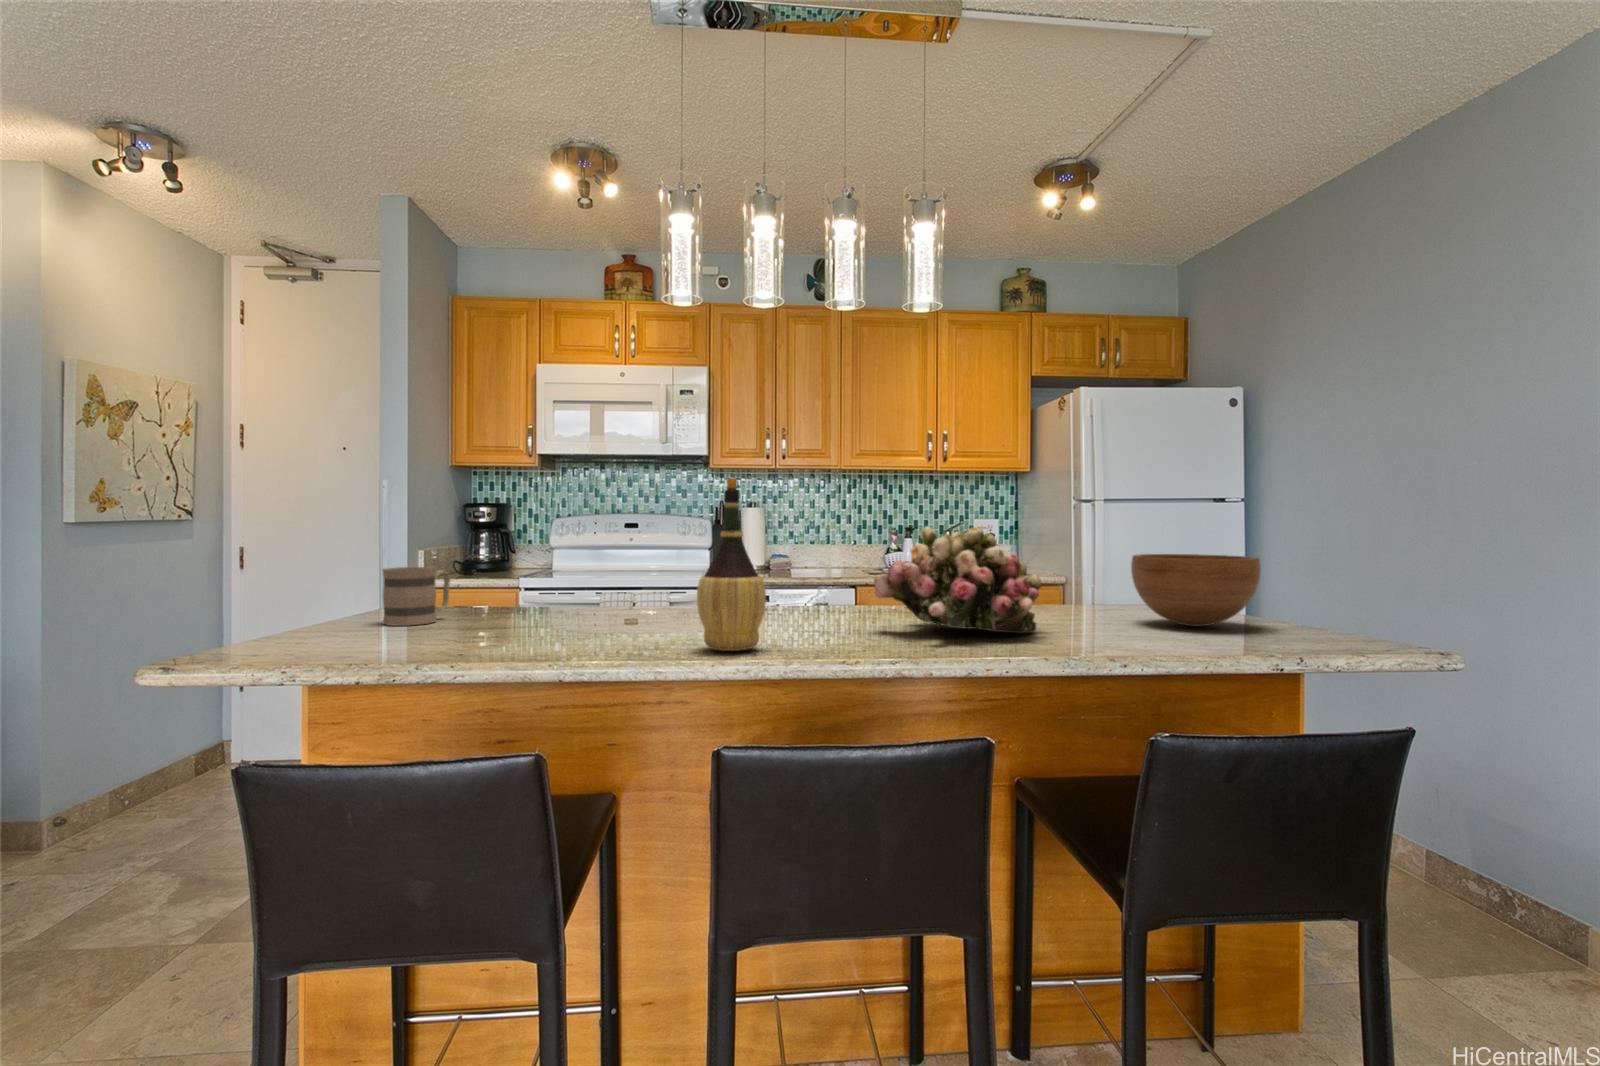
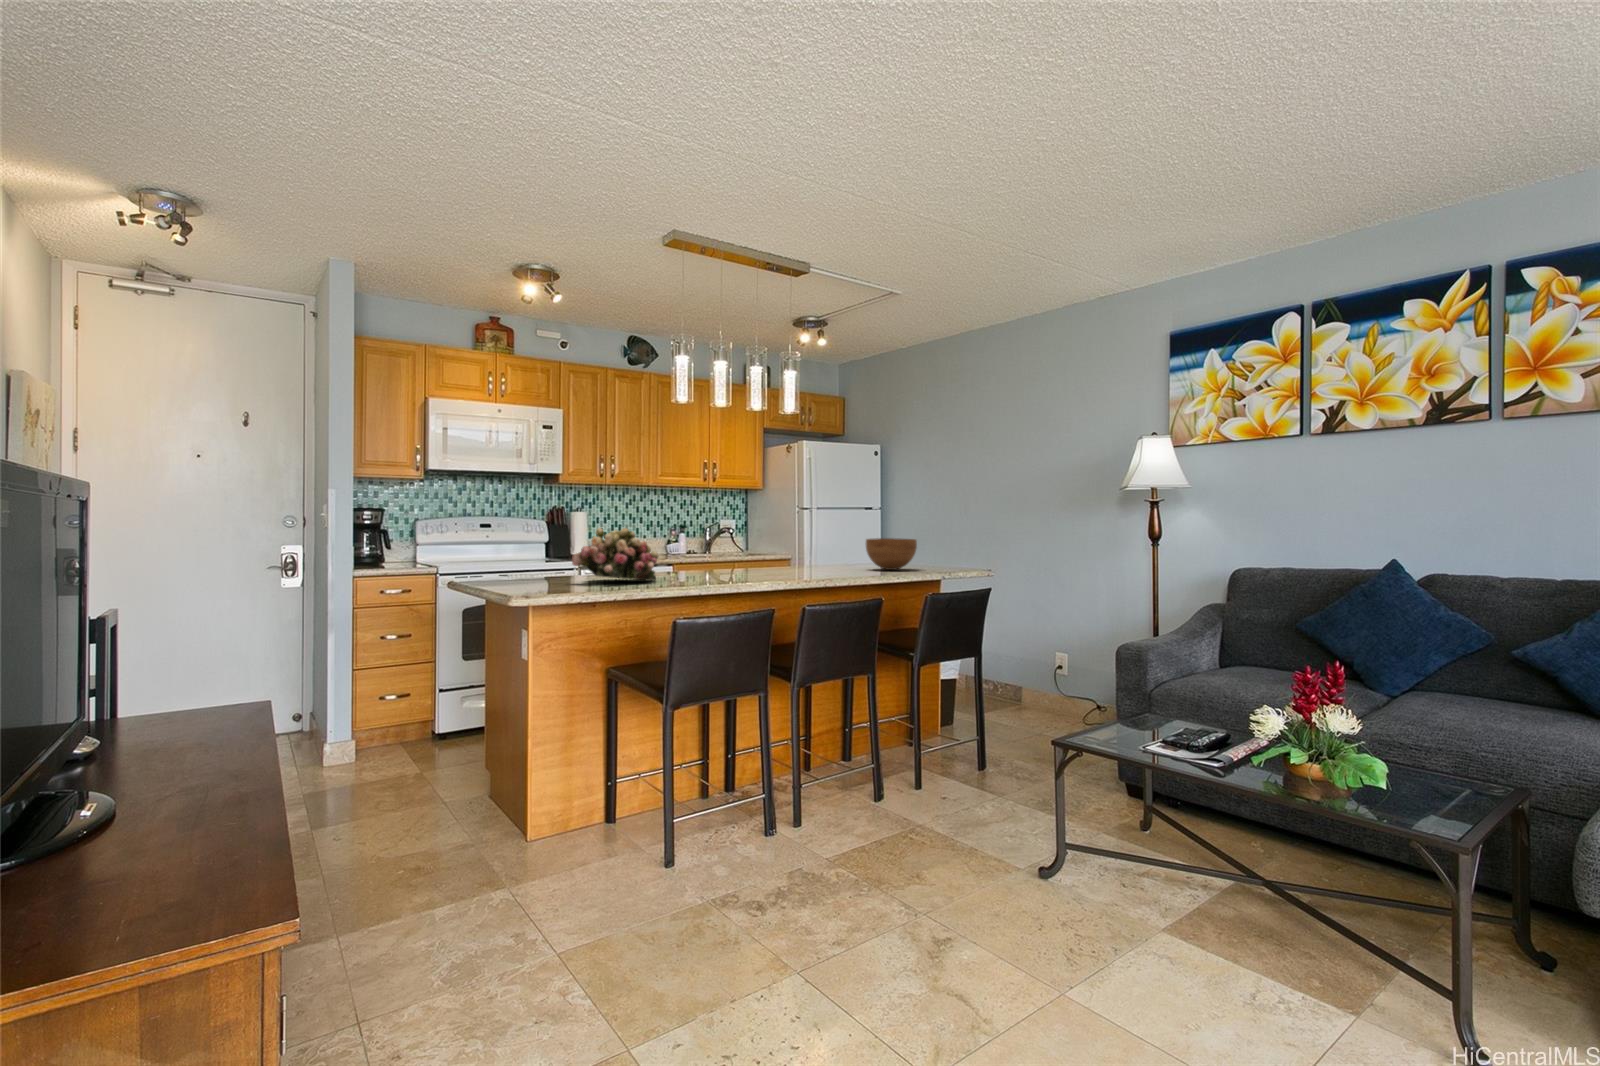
wine bottle: present [697,478,766,651] -> none [718,506,749,583]
flower arrangement: present [874,527,1042,633] -> present [572,528,658,581]
mug: present [383,567,450,626] -> none [505,552,533,585]

